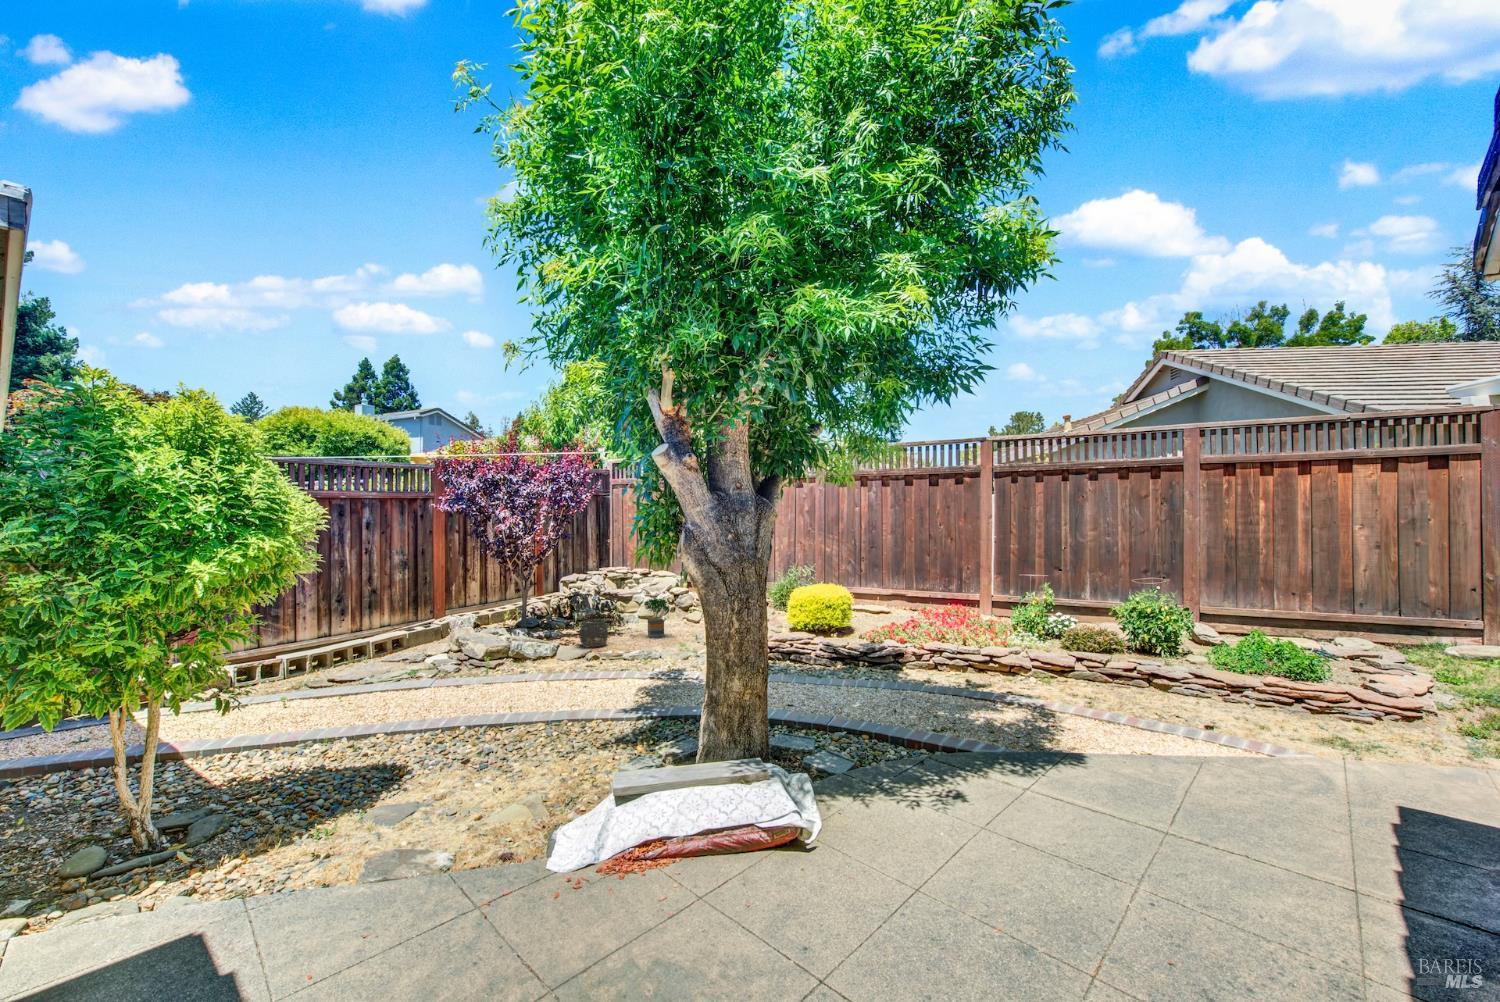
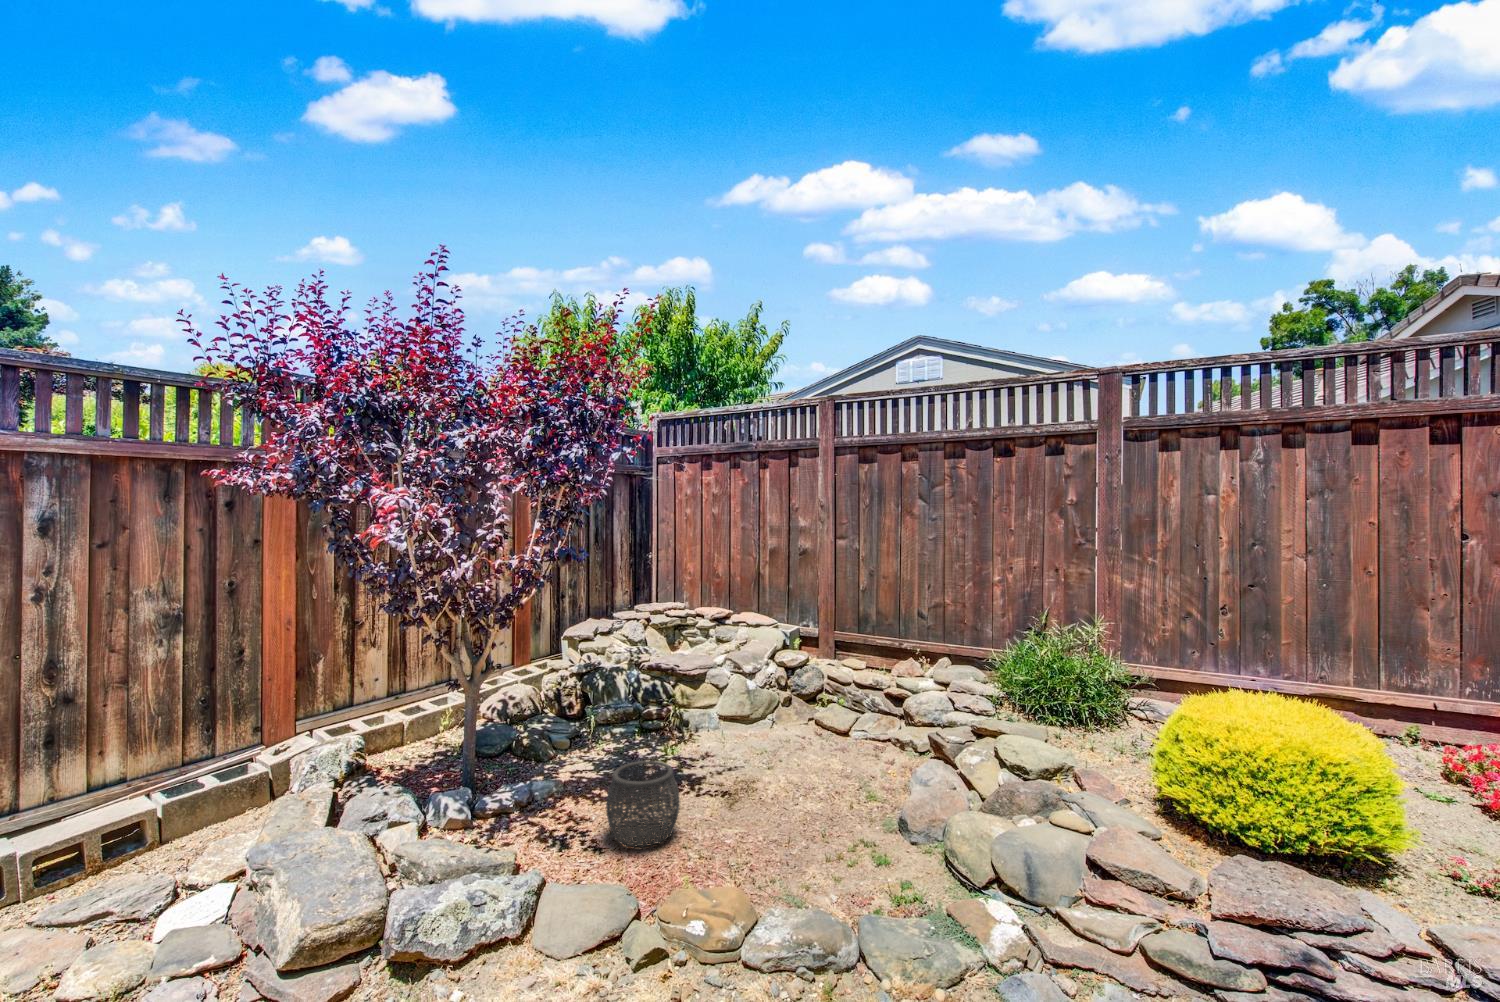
potted tree: present [644,599,669,638] -> none [749,695,814,795]

